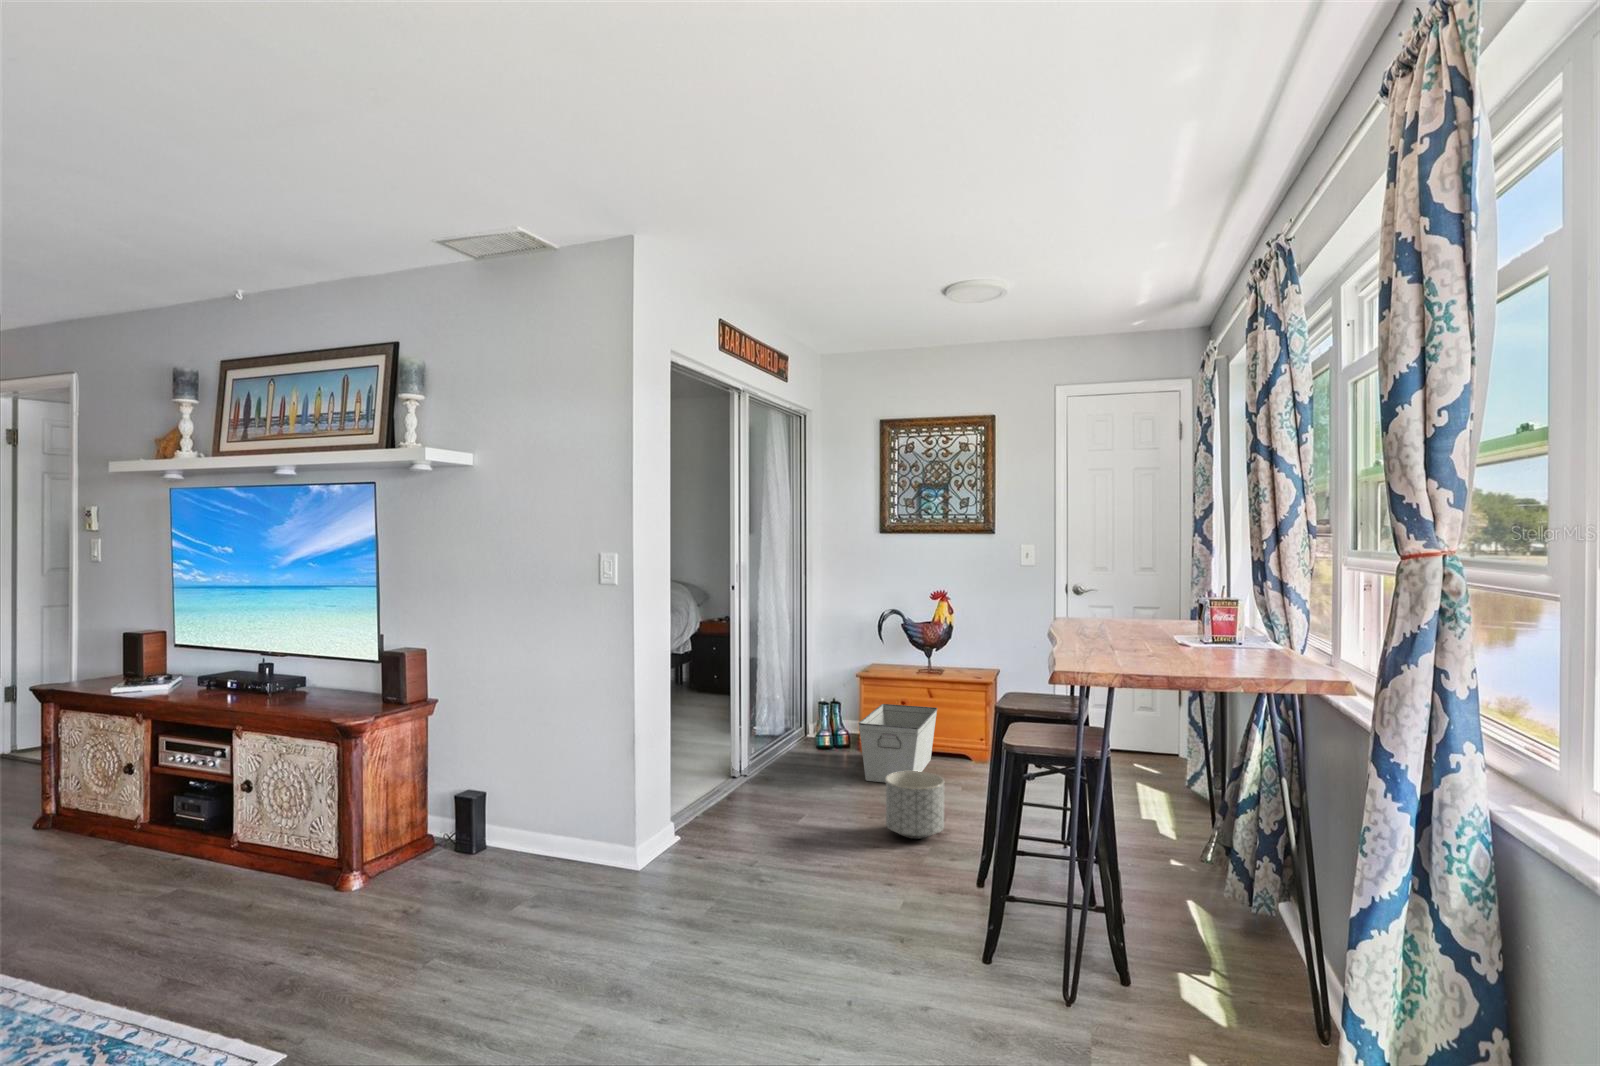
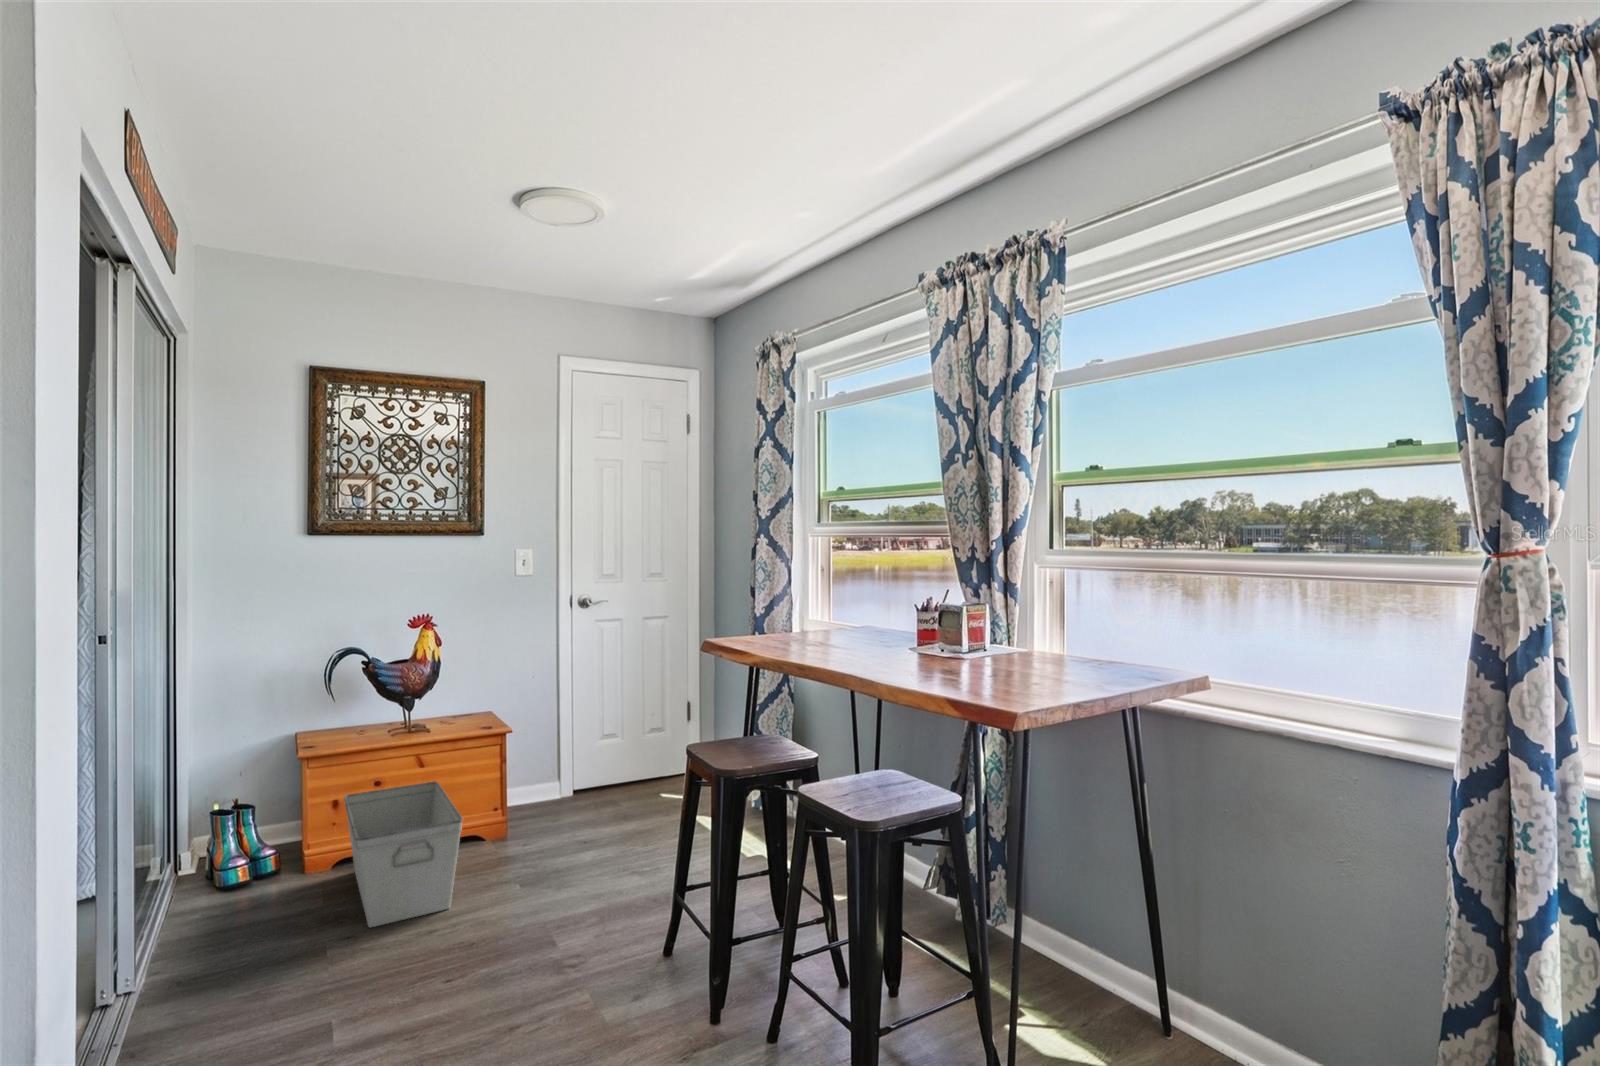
planter: present [886,771,944,839] -> none [510,886,602,1000]

